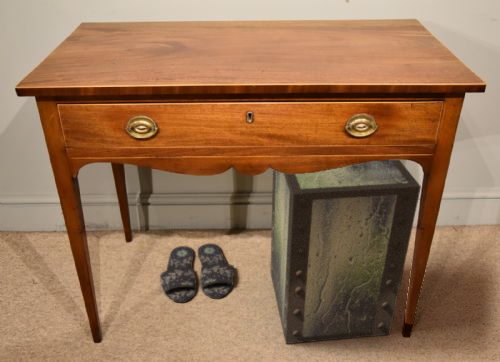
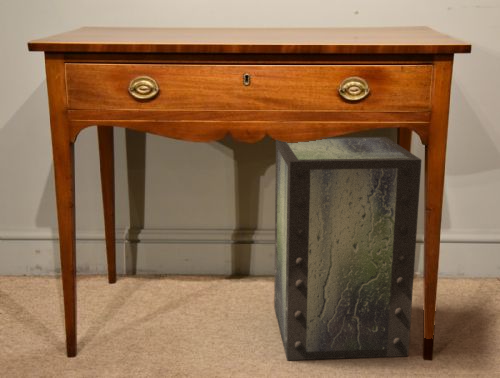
slippers: present [160,243,234,303] -> none [147,285,232,328]

